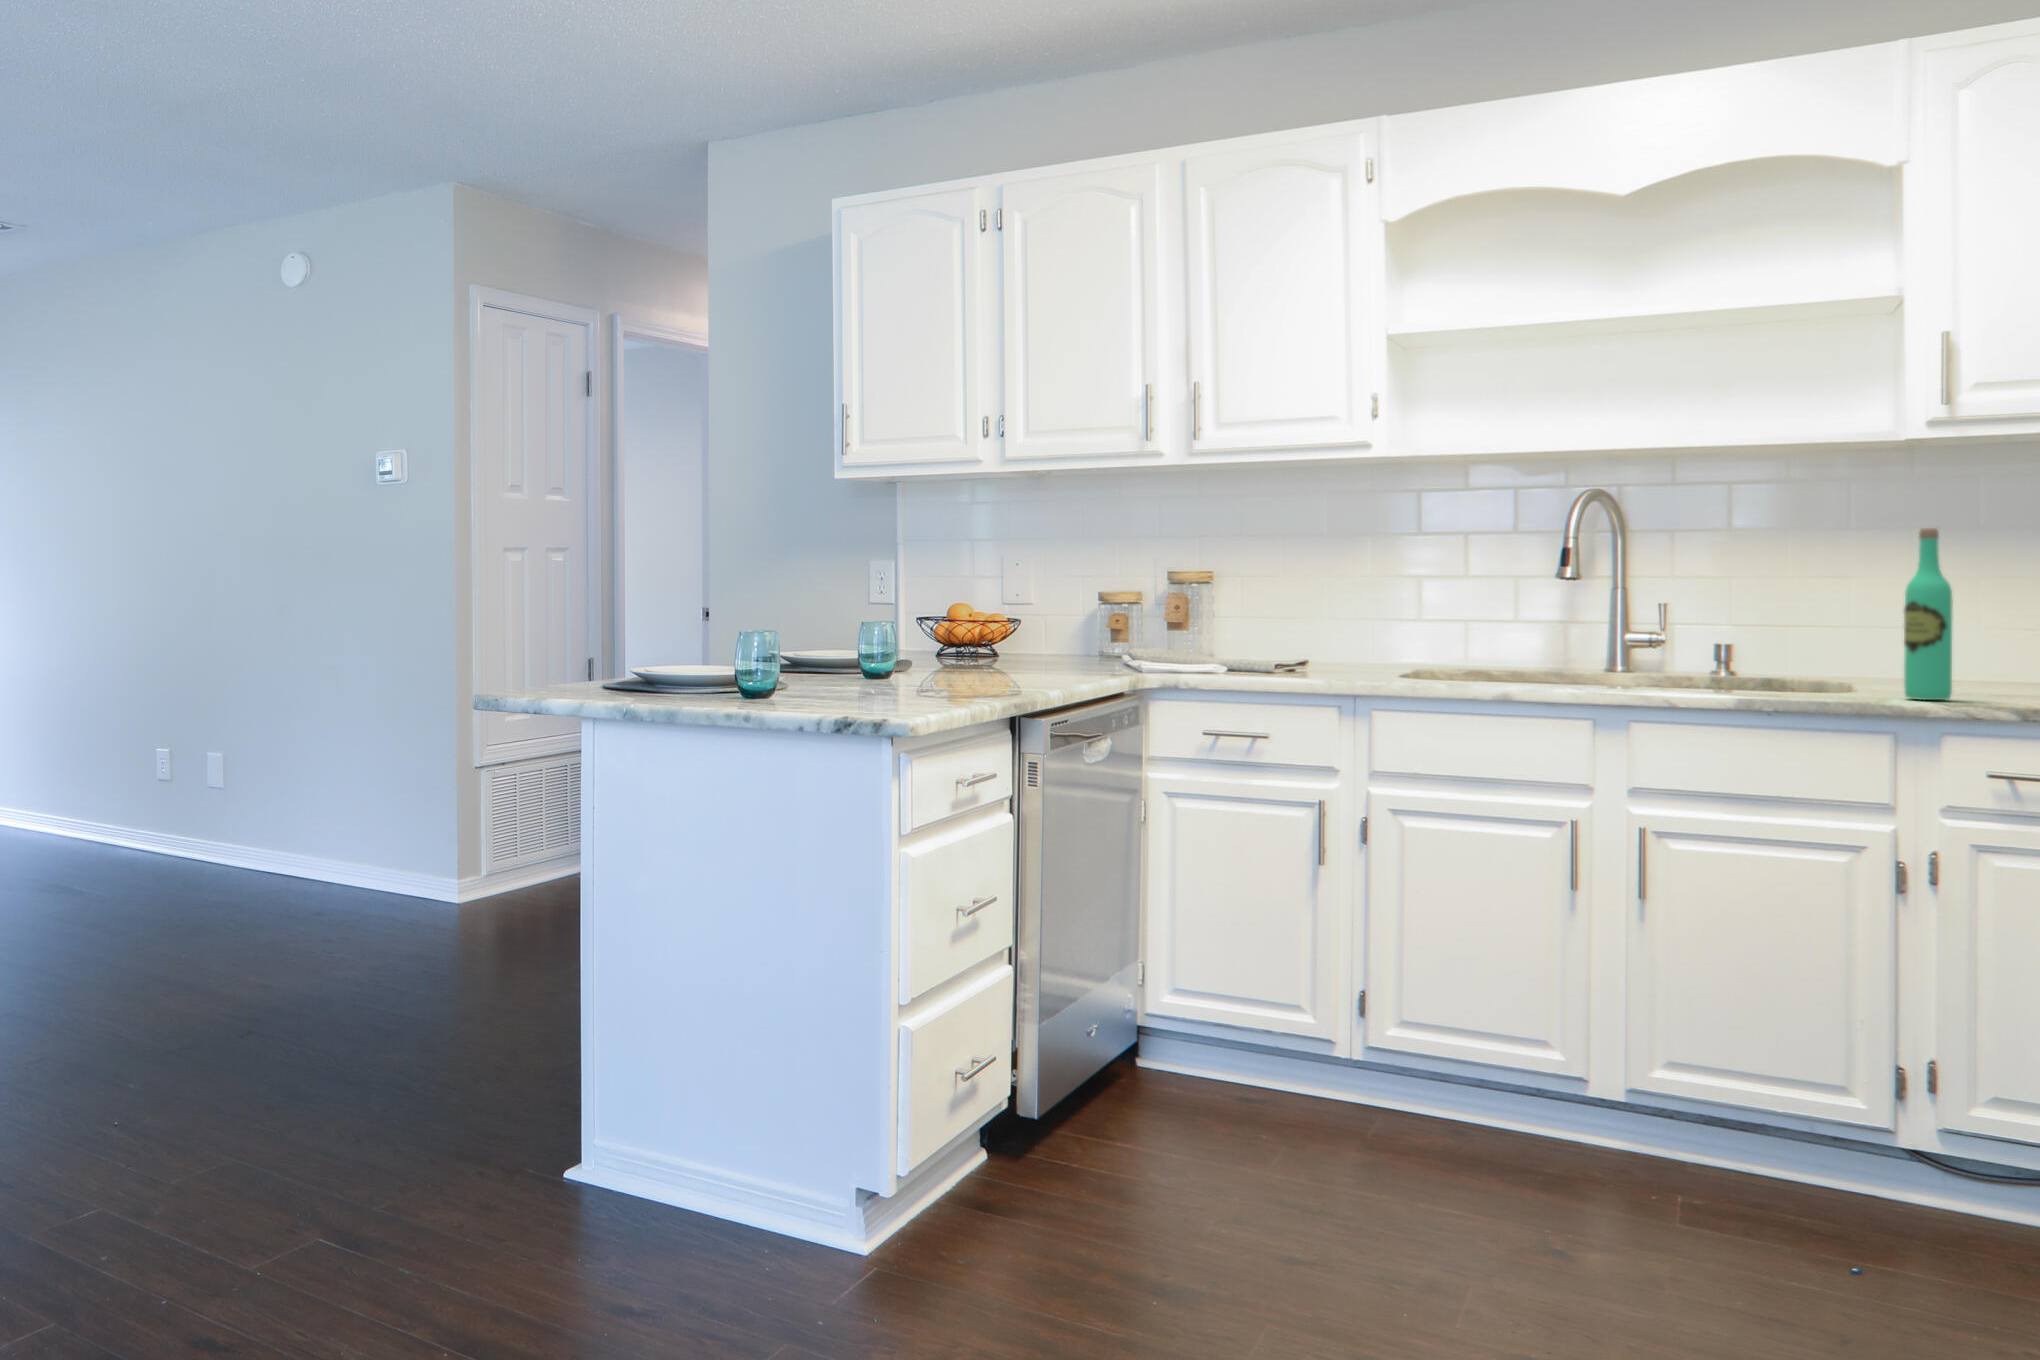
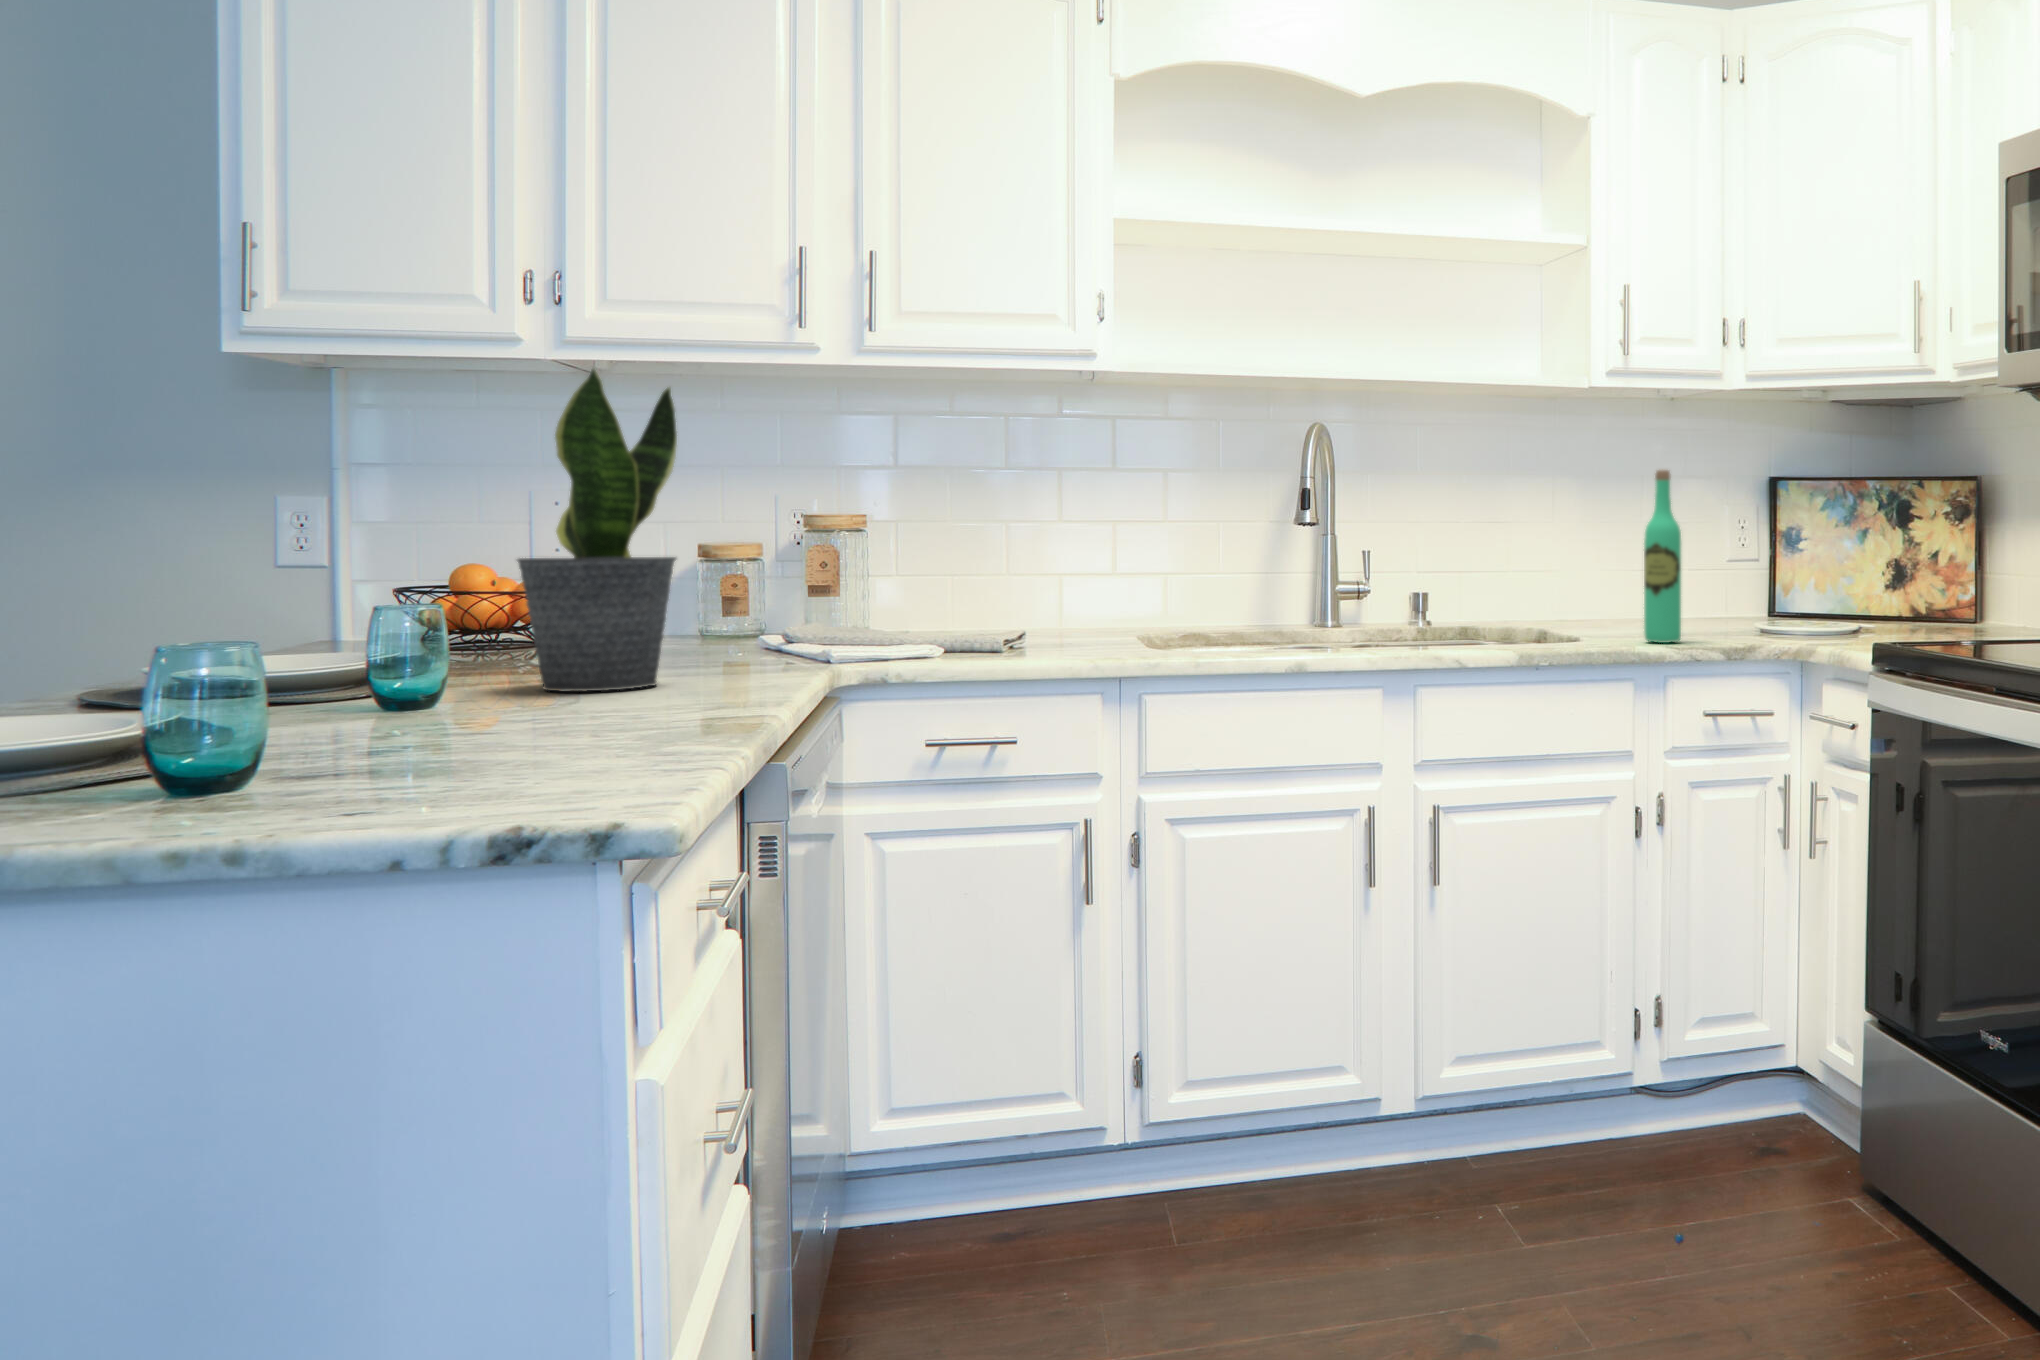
potted plant: none [938,488,1025,677] -> present [517,368,677,691]

